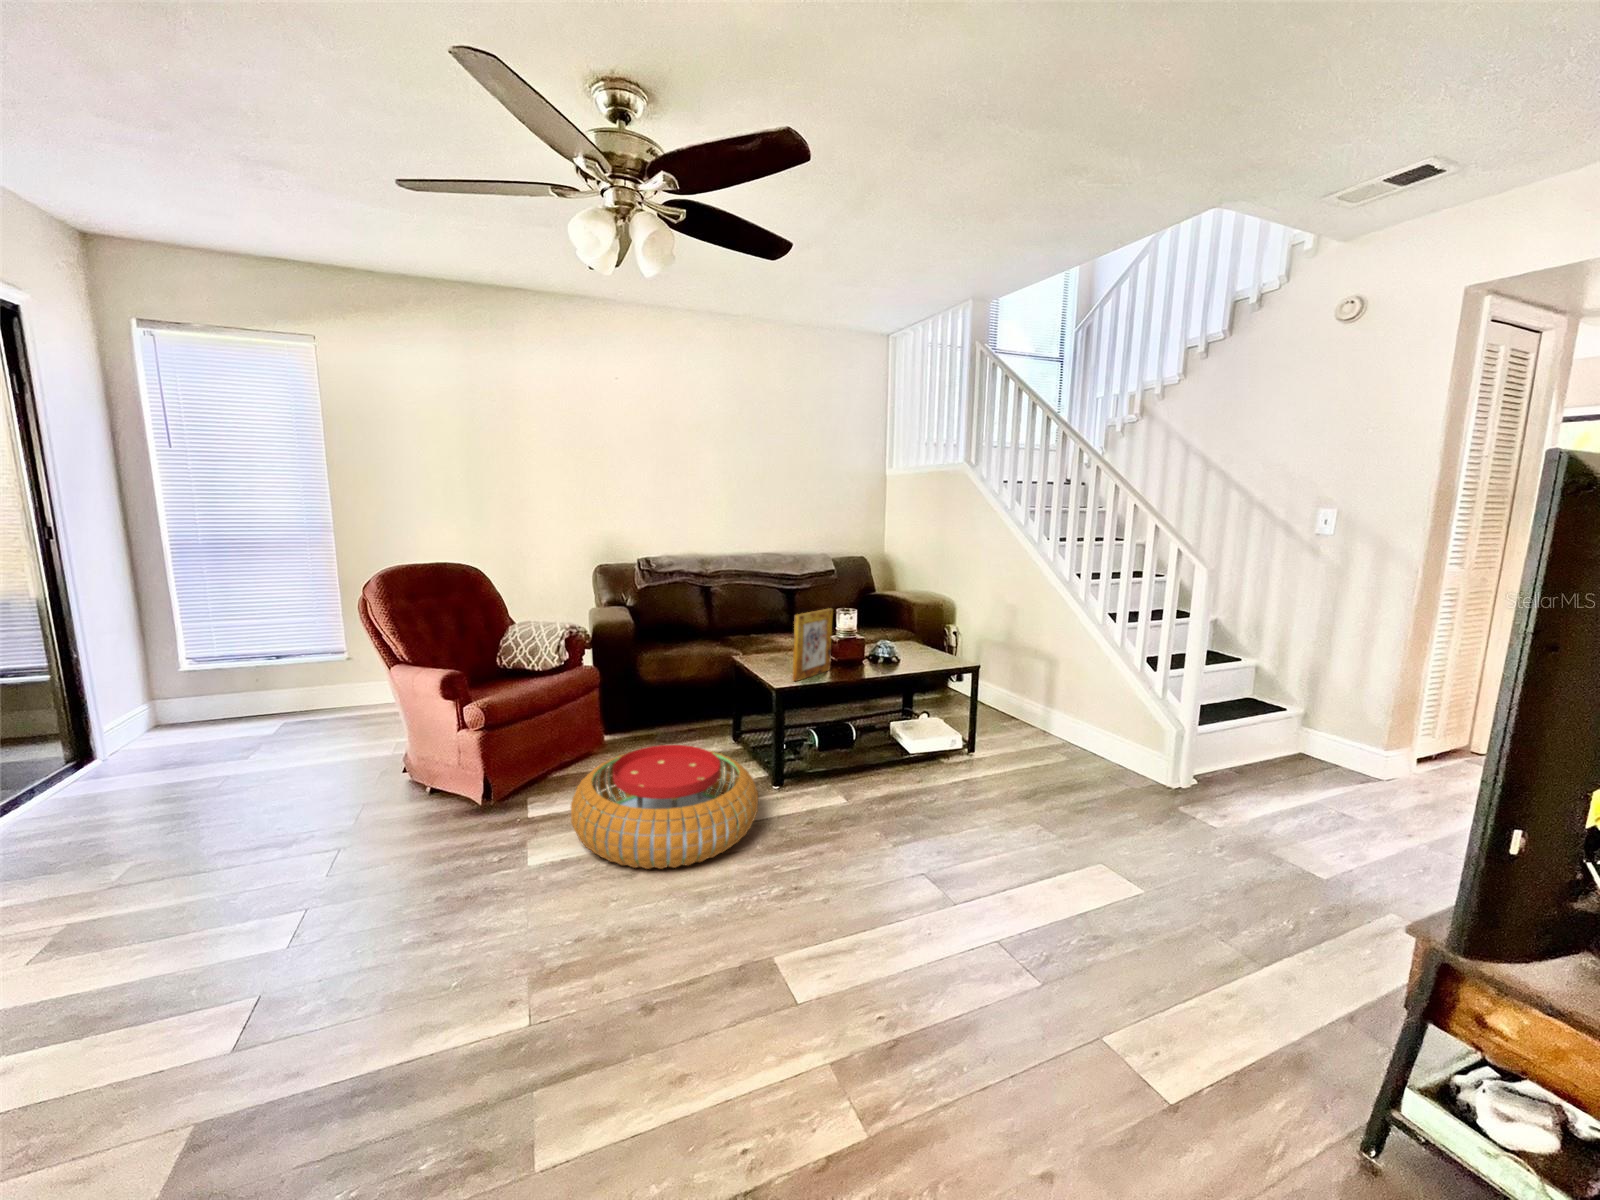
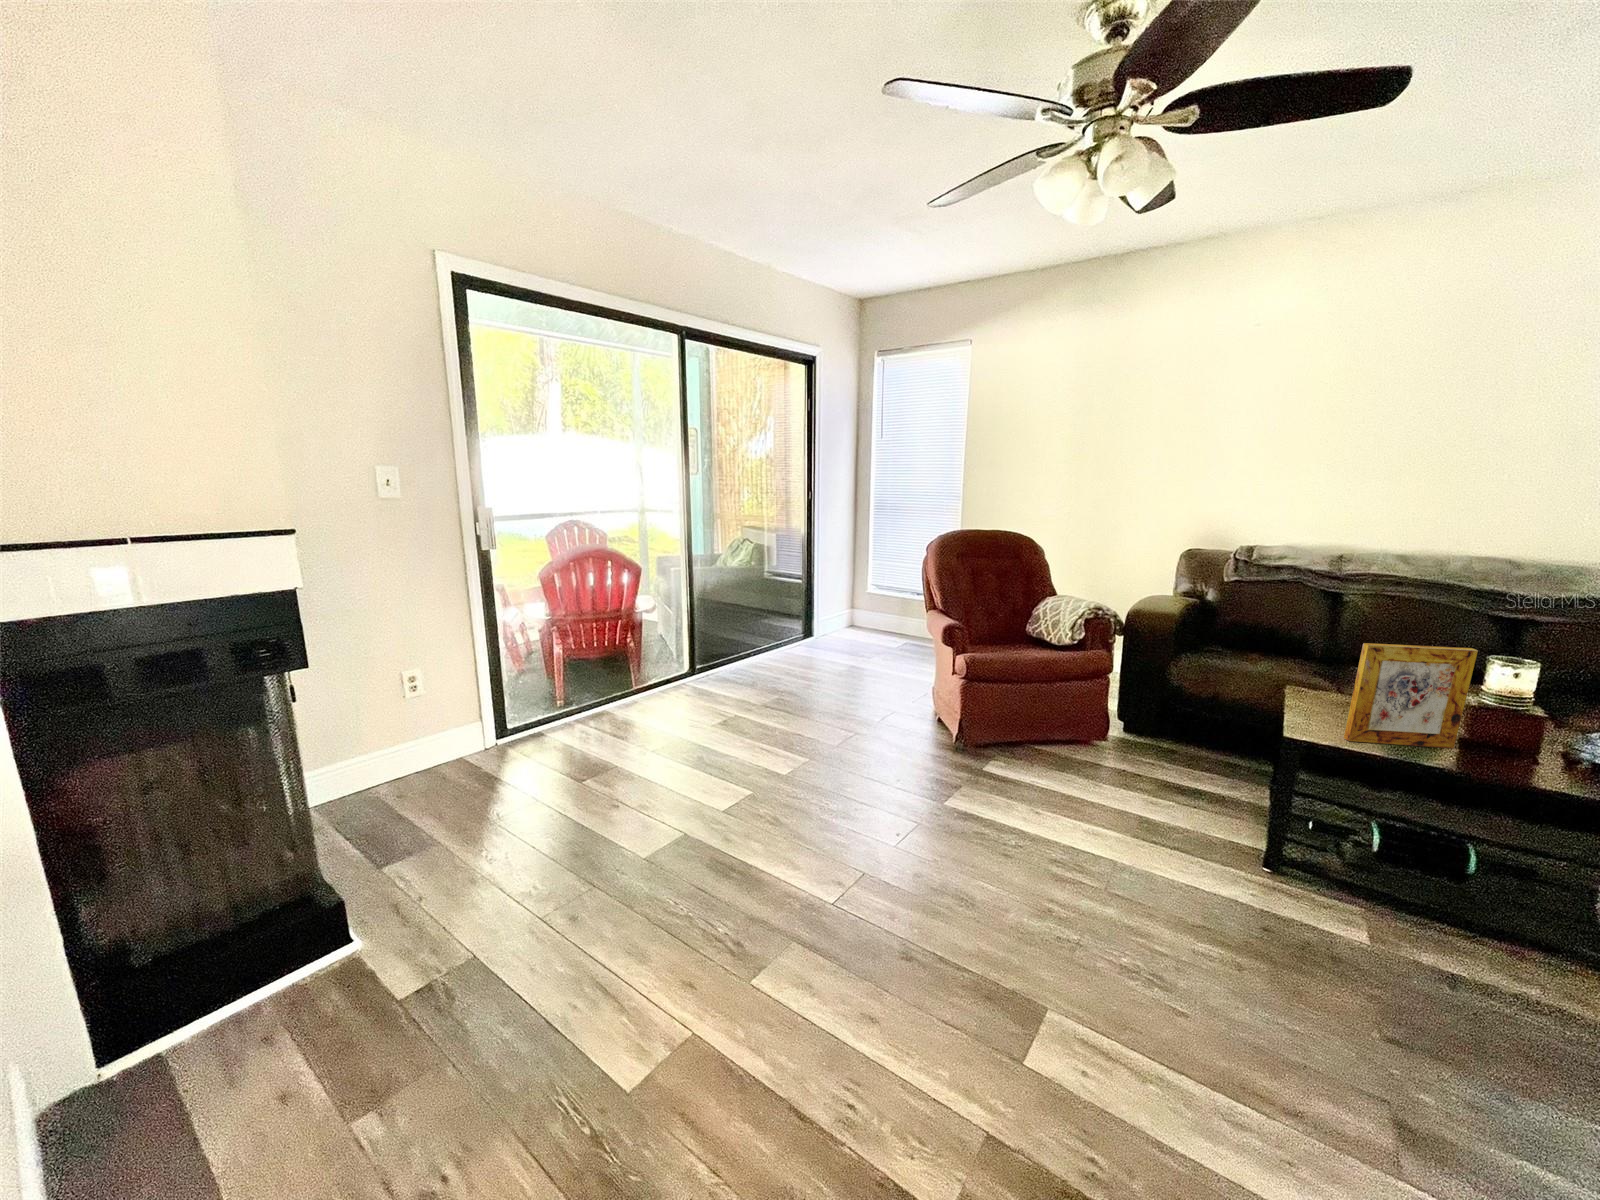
pouf: present [571,745,758,869] -> none [988,744,1214,891]

